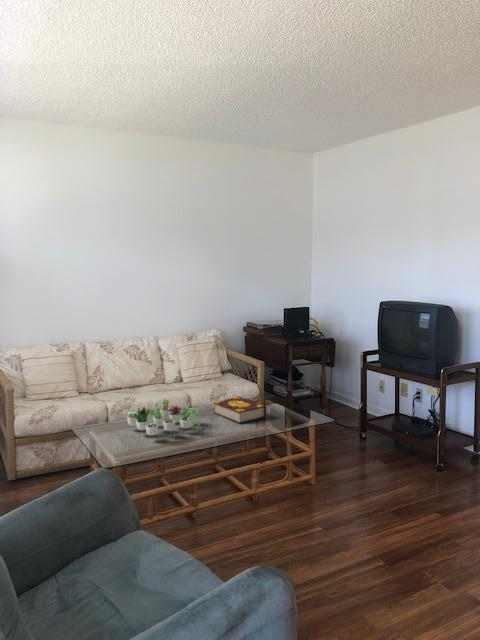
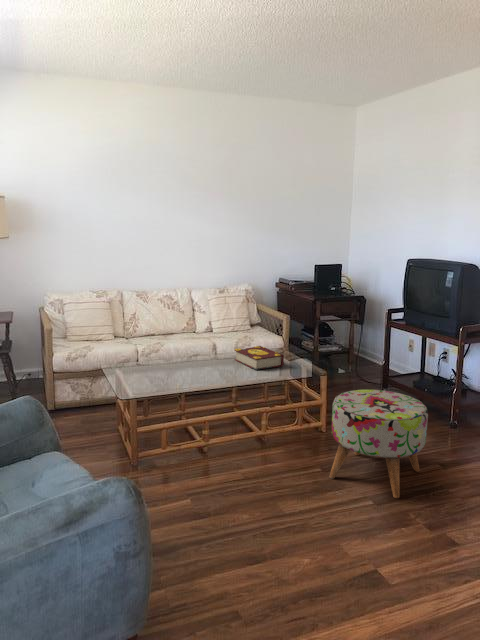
succulent plant: present [127,399,200,438] -> none [150,343,218,379]
ottoman: none [330,439,429,556] -> present [329,390,428,498]

